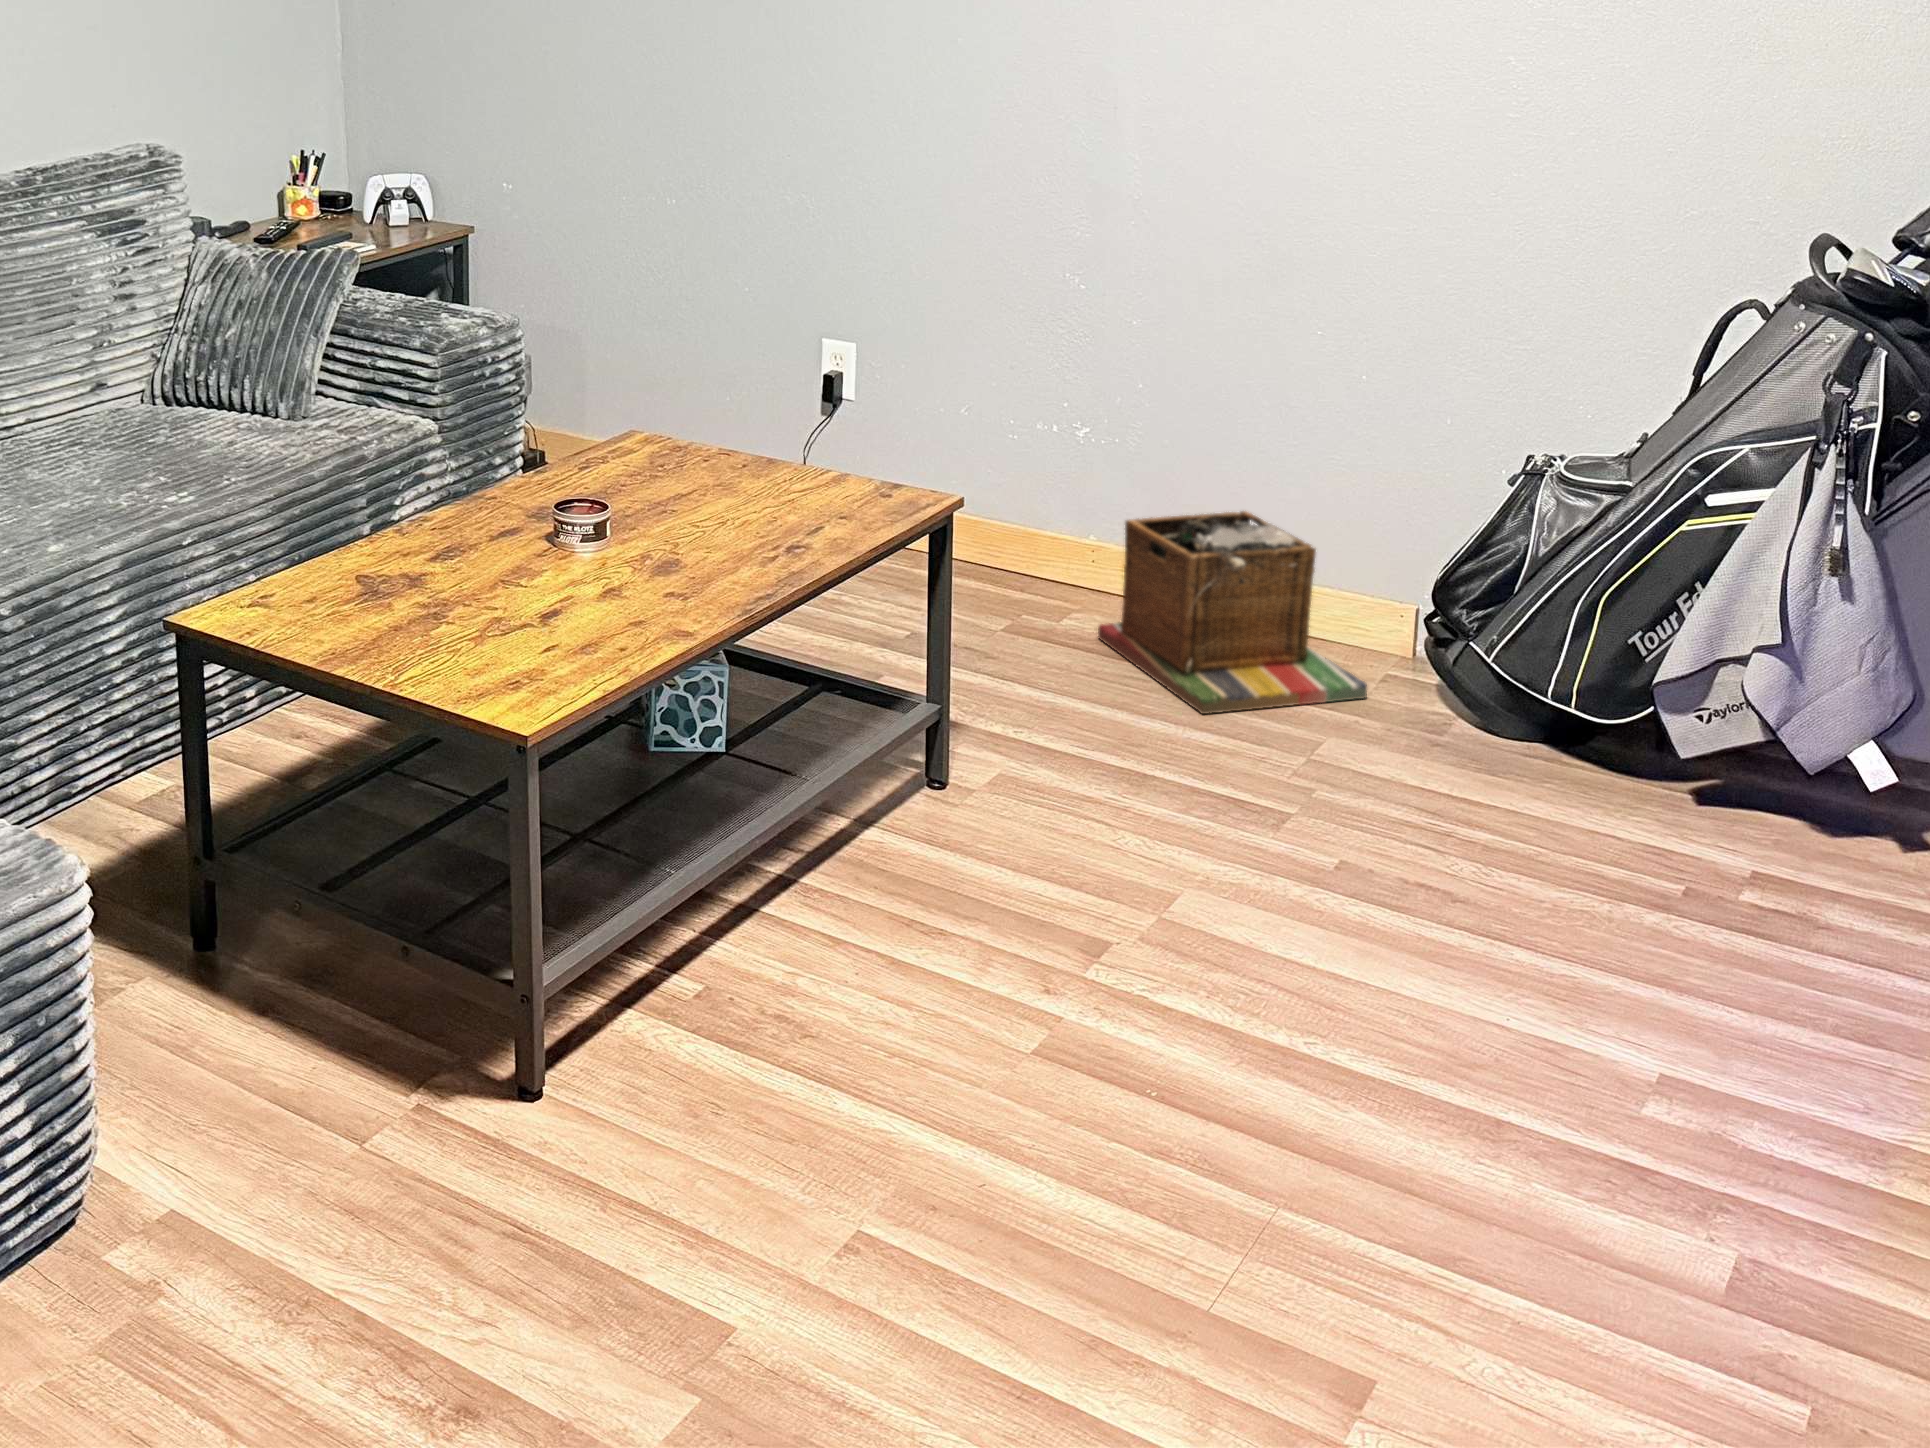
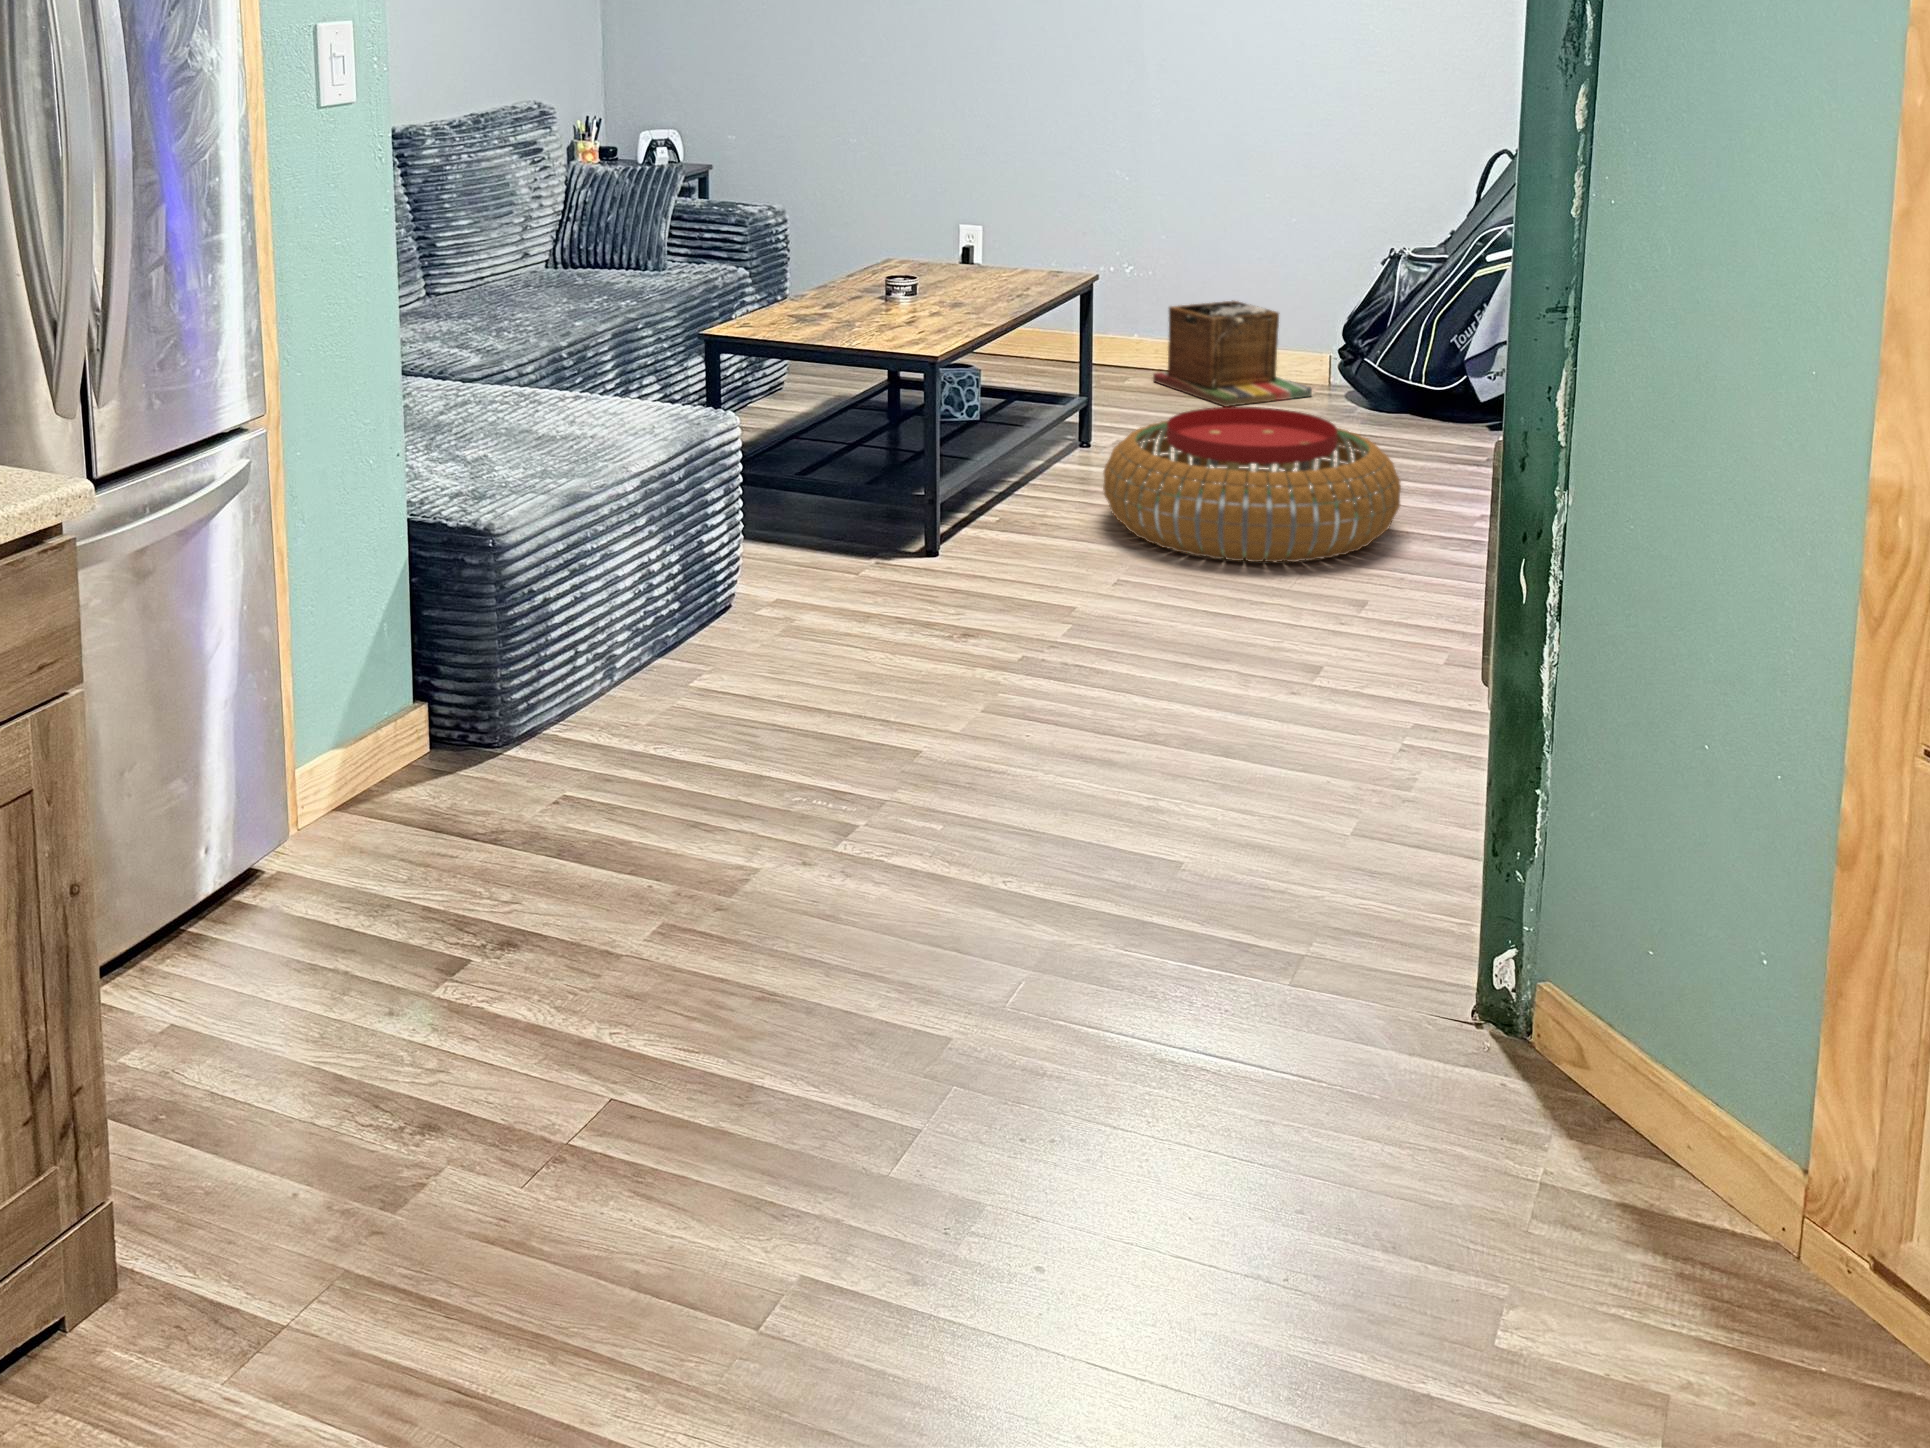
pouf: none [848,835,1459,1247] -> present [1103,407,1401,562]

